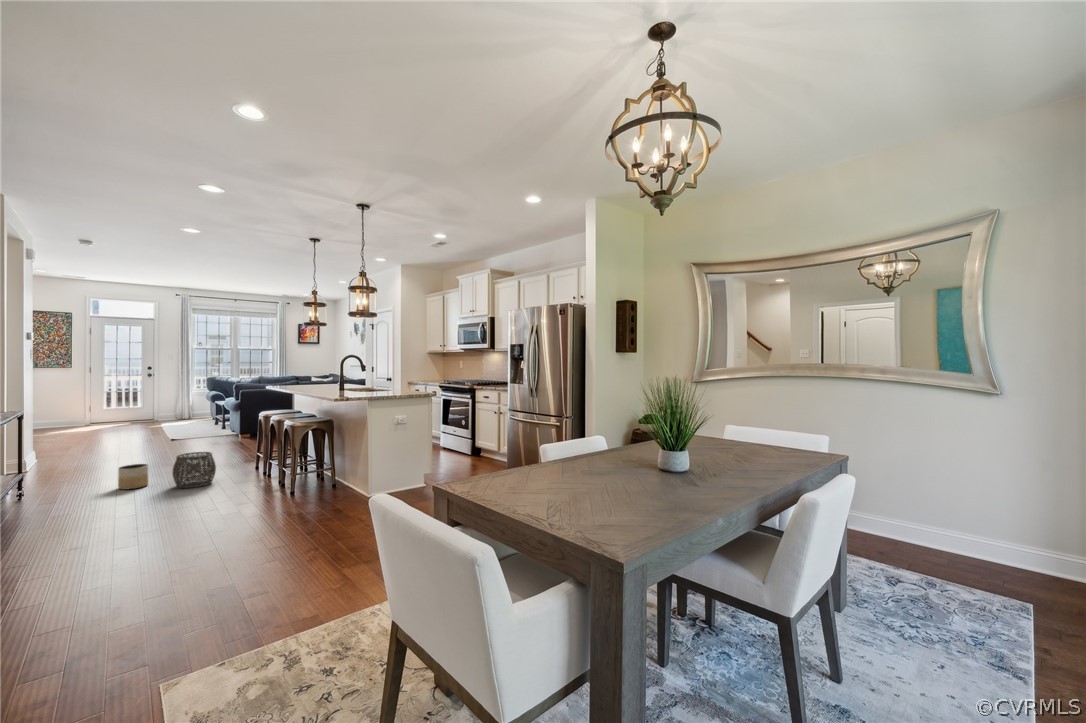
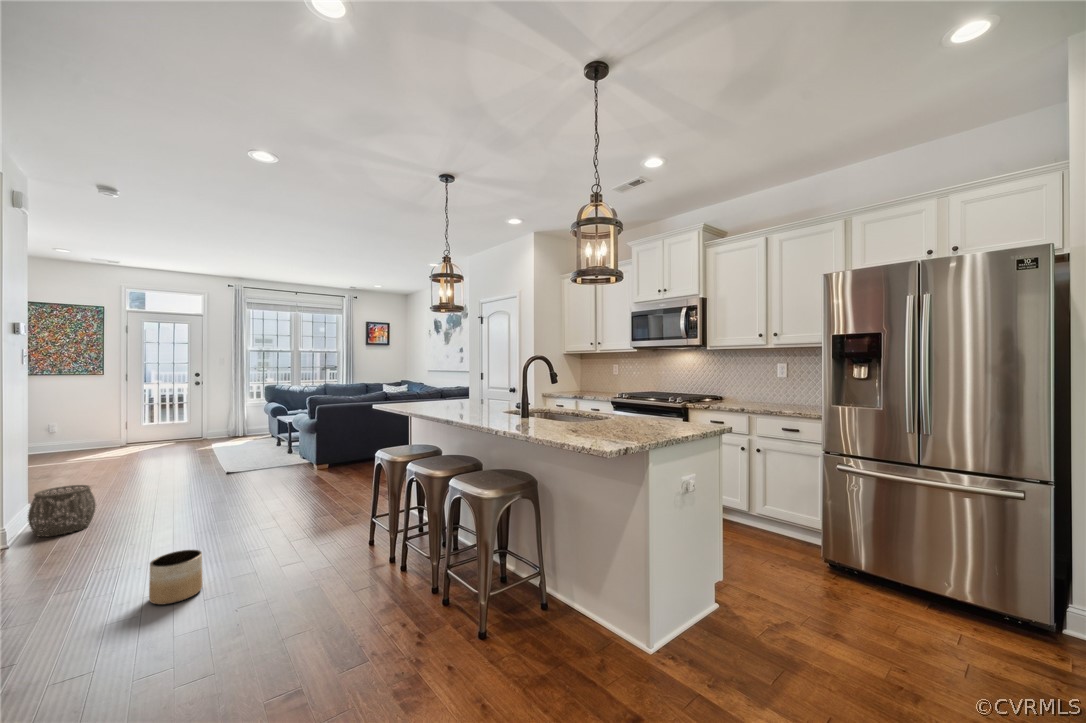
woven basket: present [172,452,216,488] -> present [28,485,96,537]

